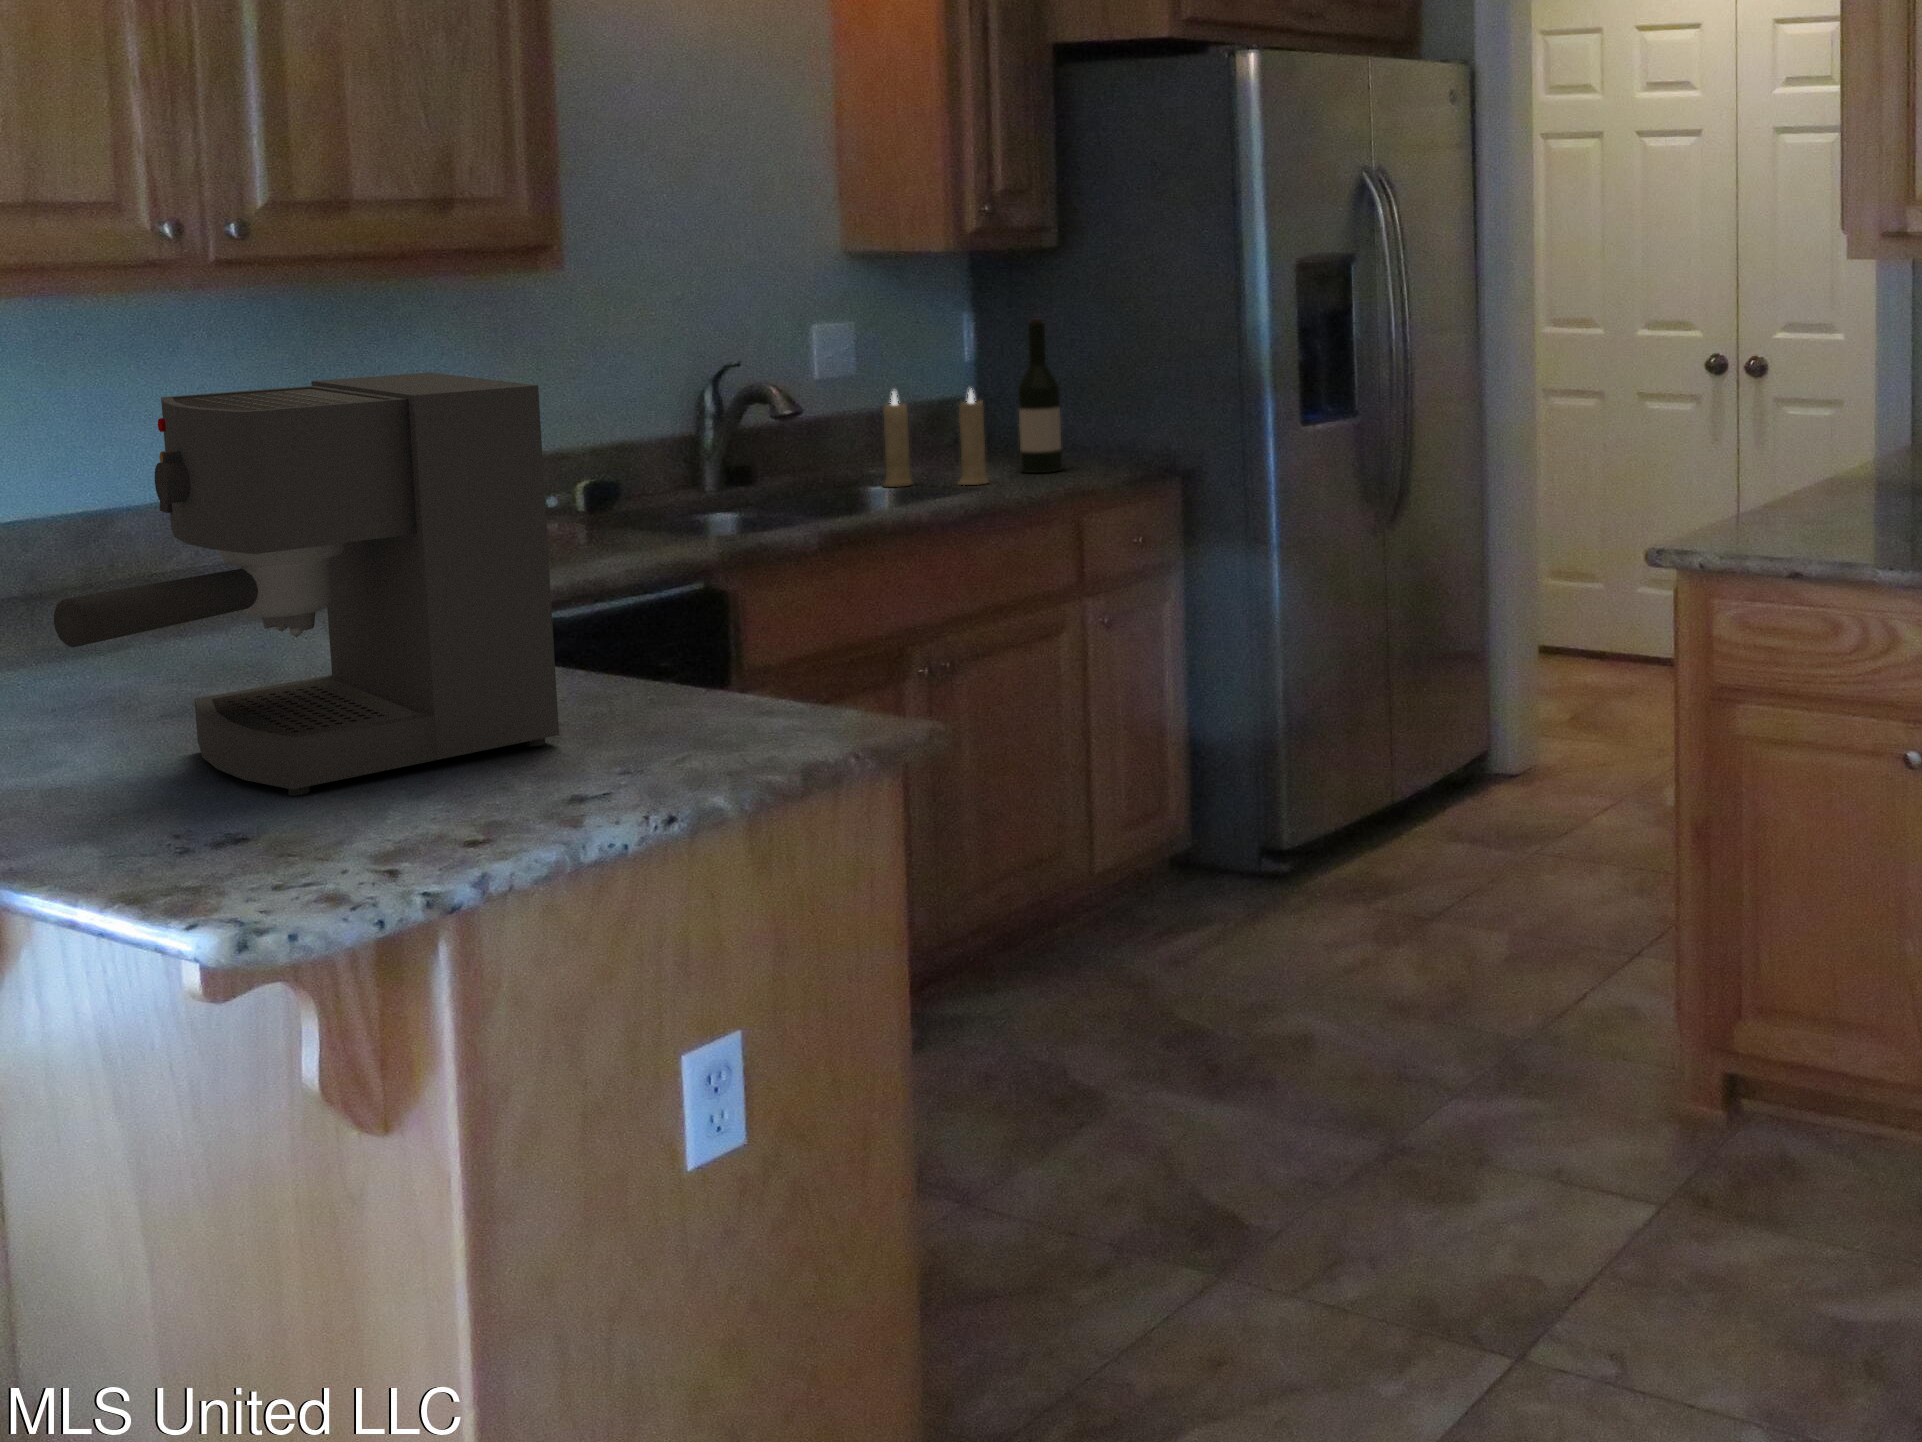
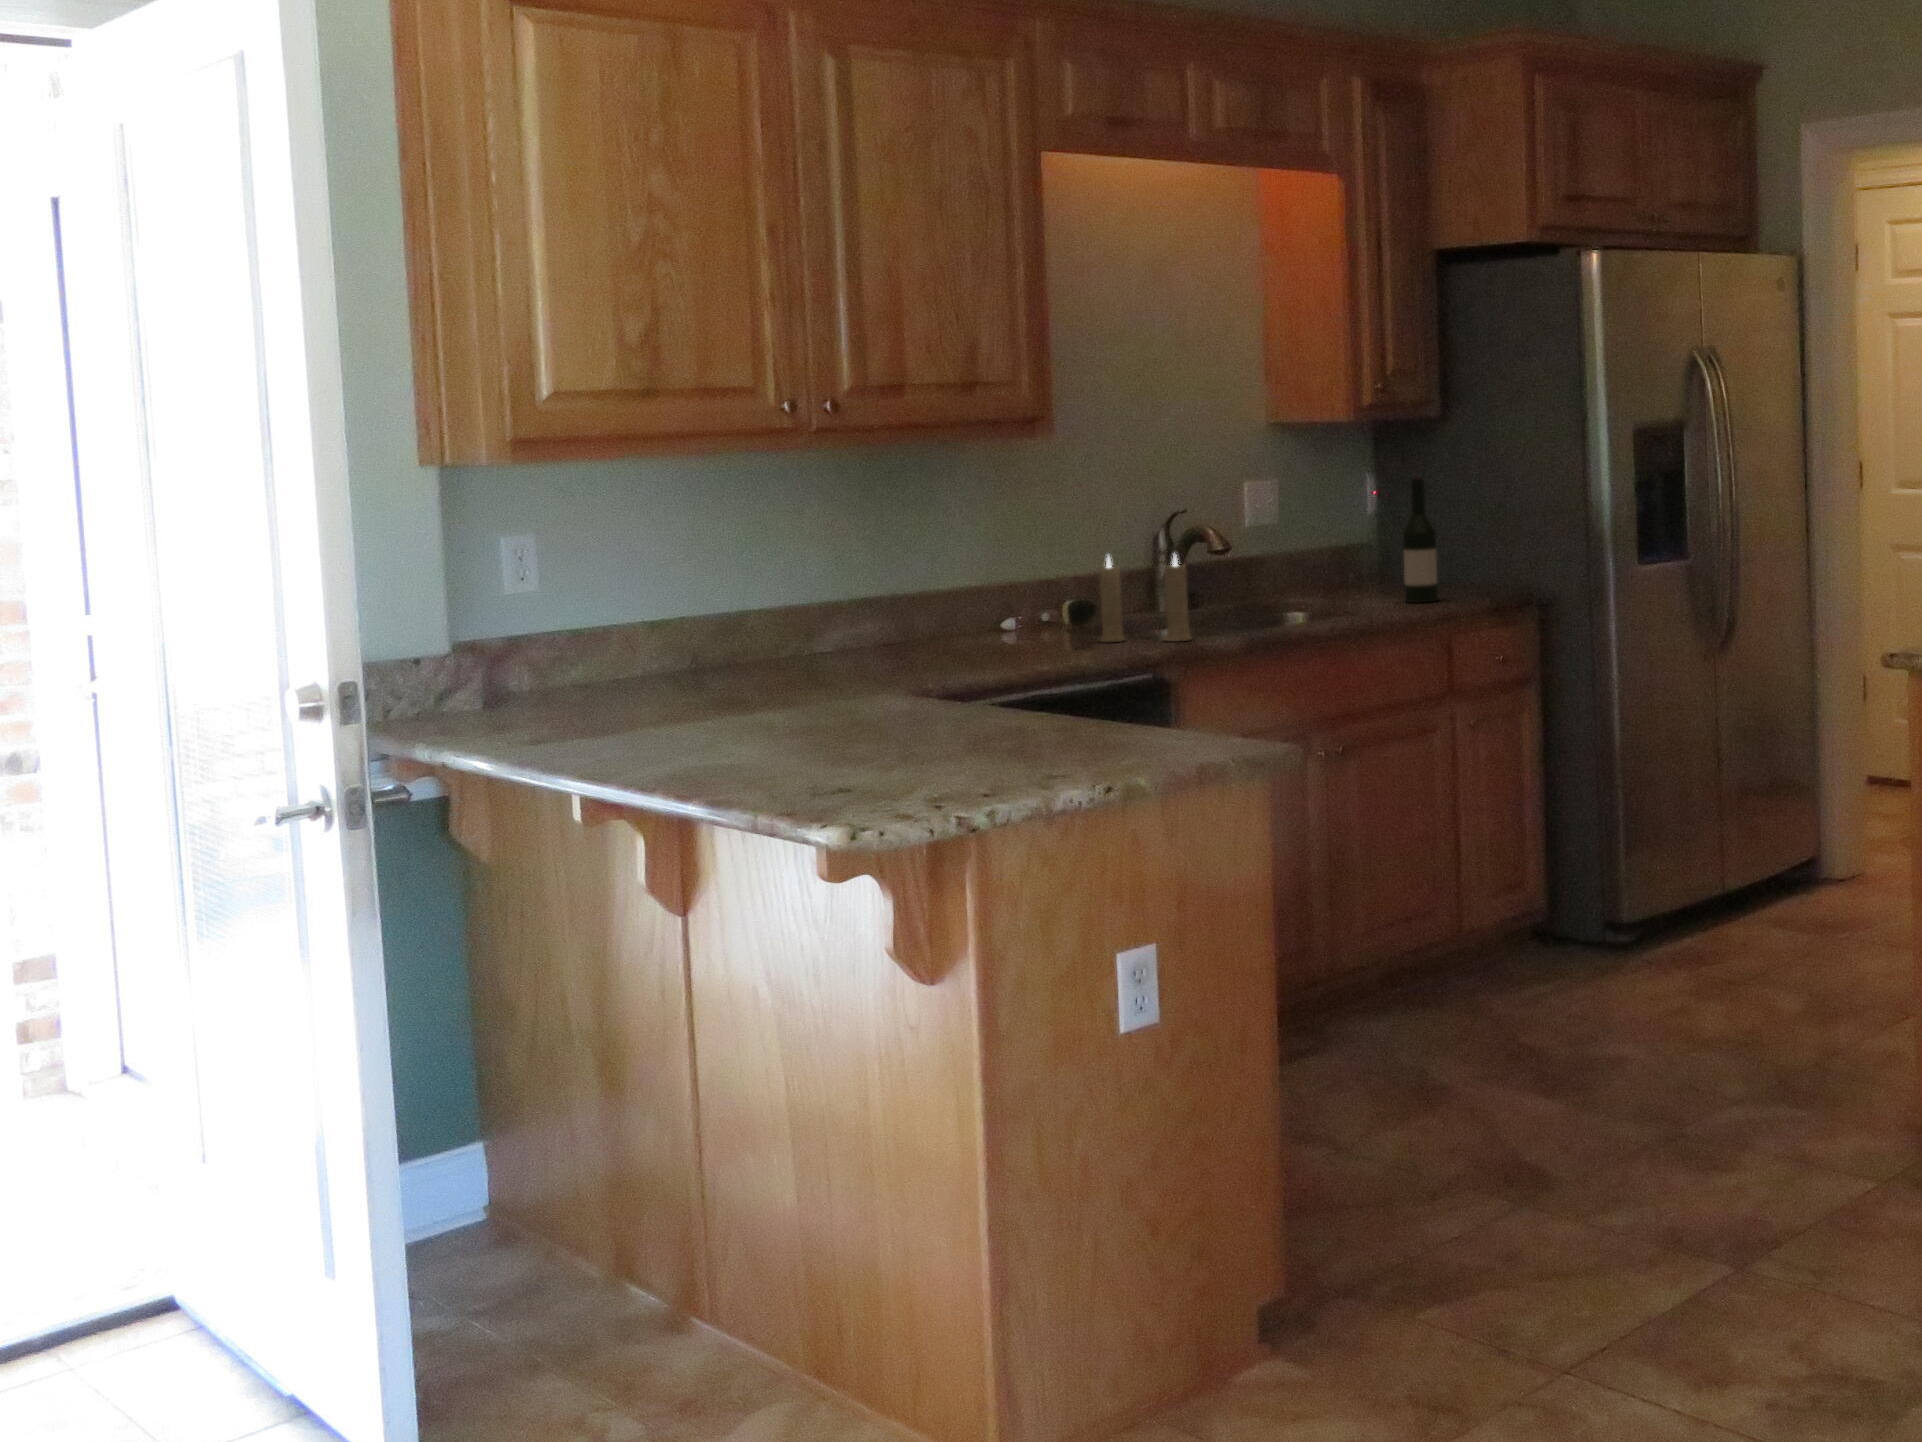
coffee maker: present [54,372,559,796] -> none [741,499,1042,771]
candle: present [883,390,988,487] -> present [1099,555,1191,642]

